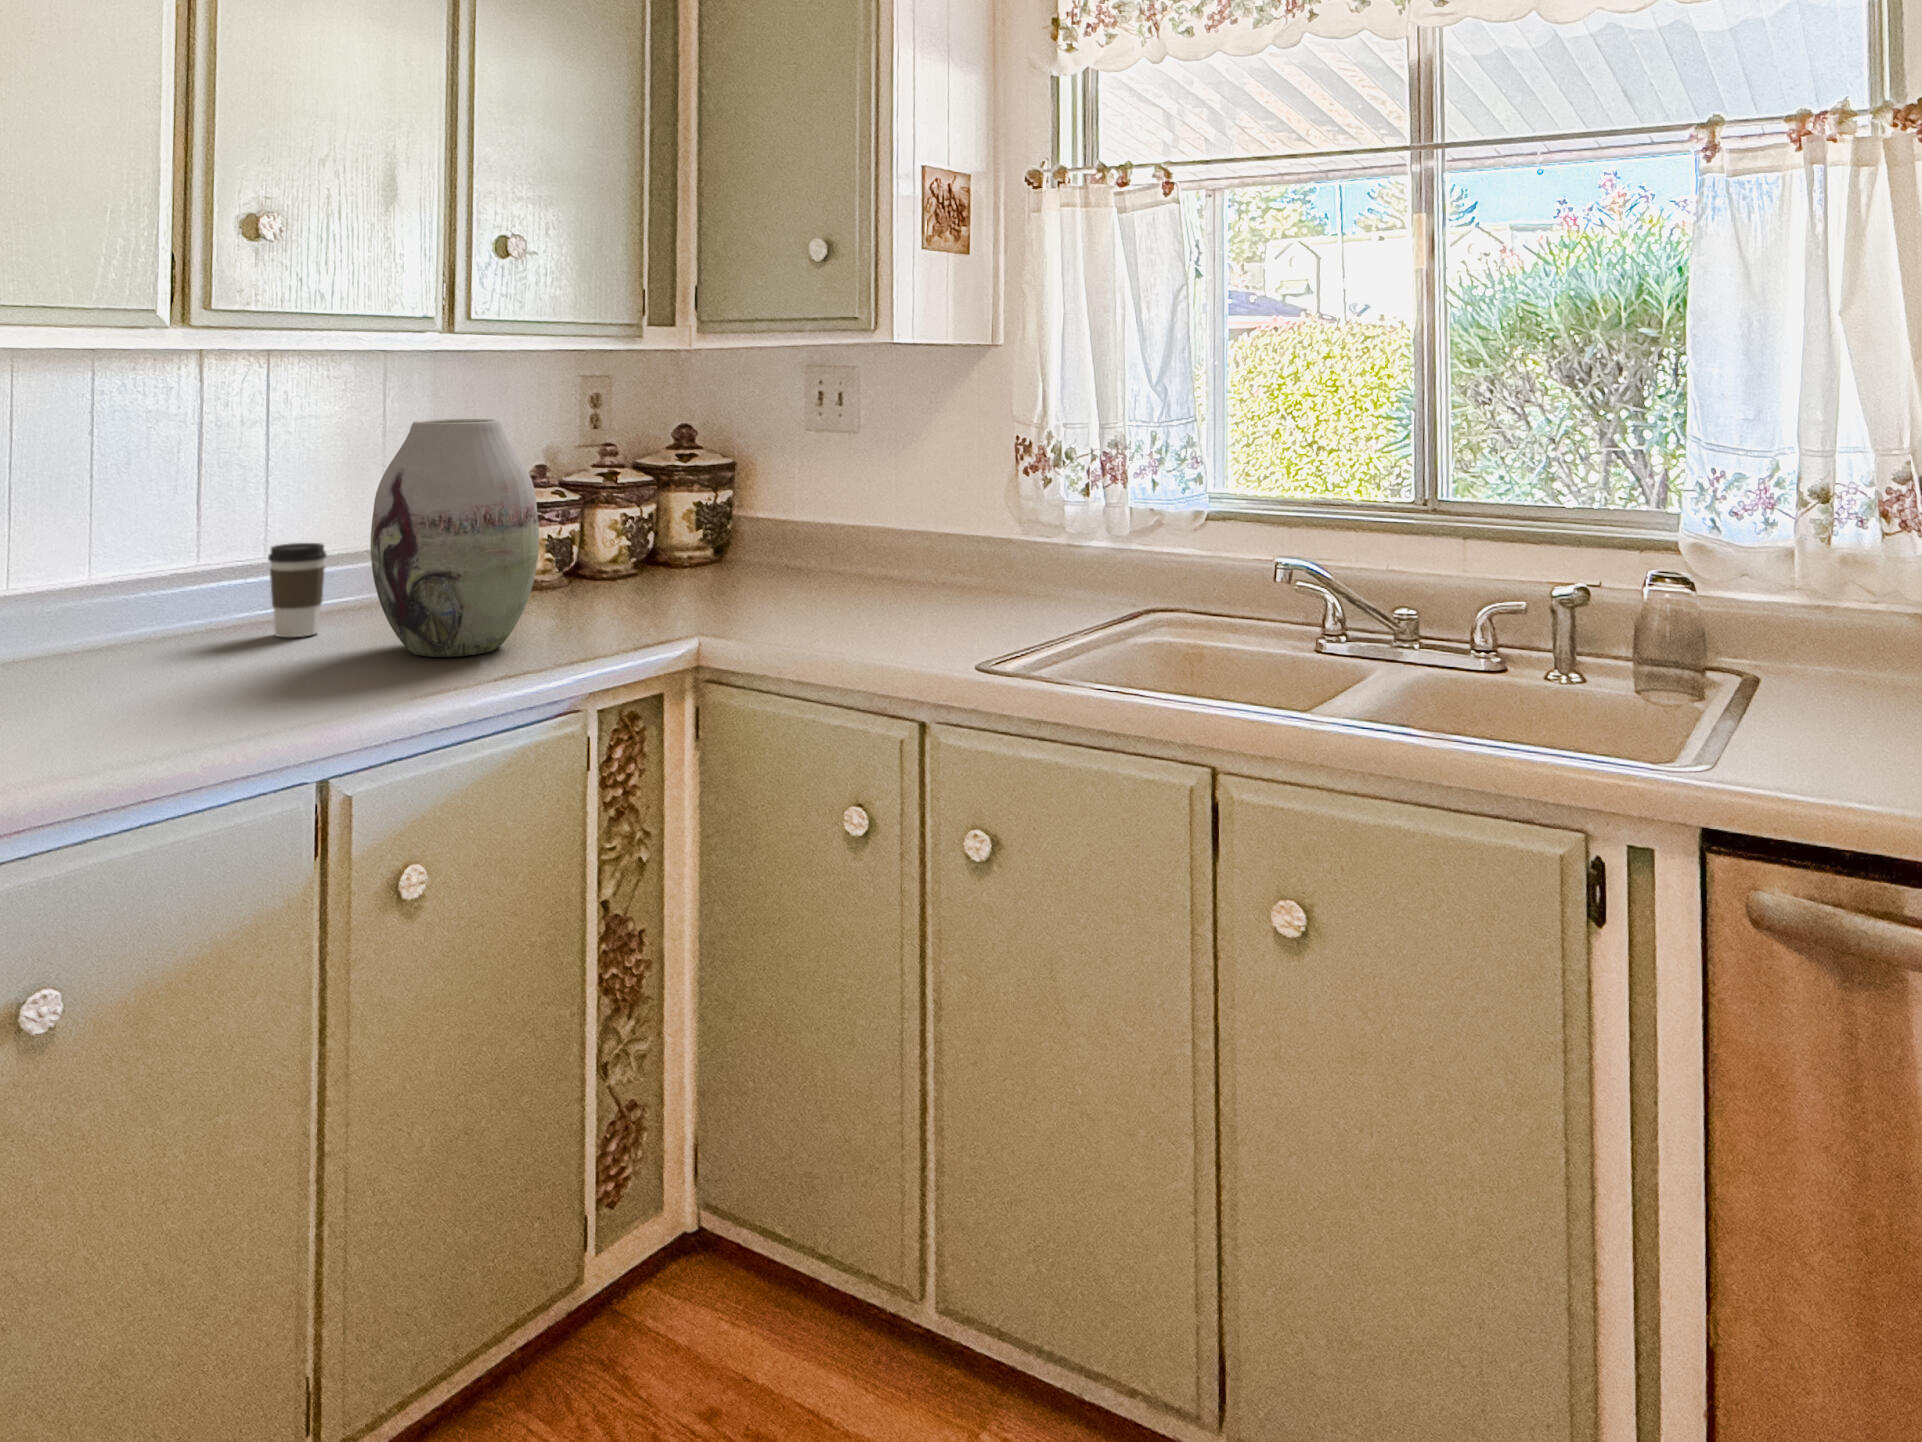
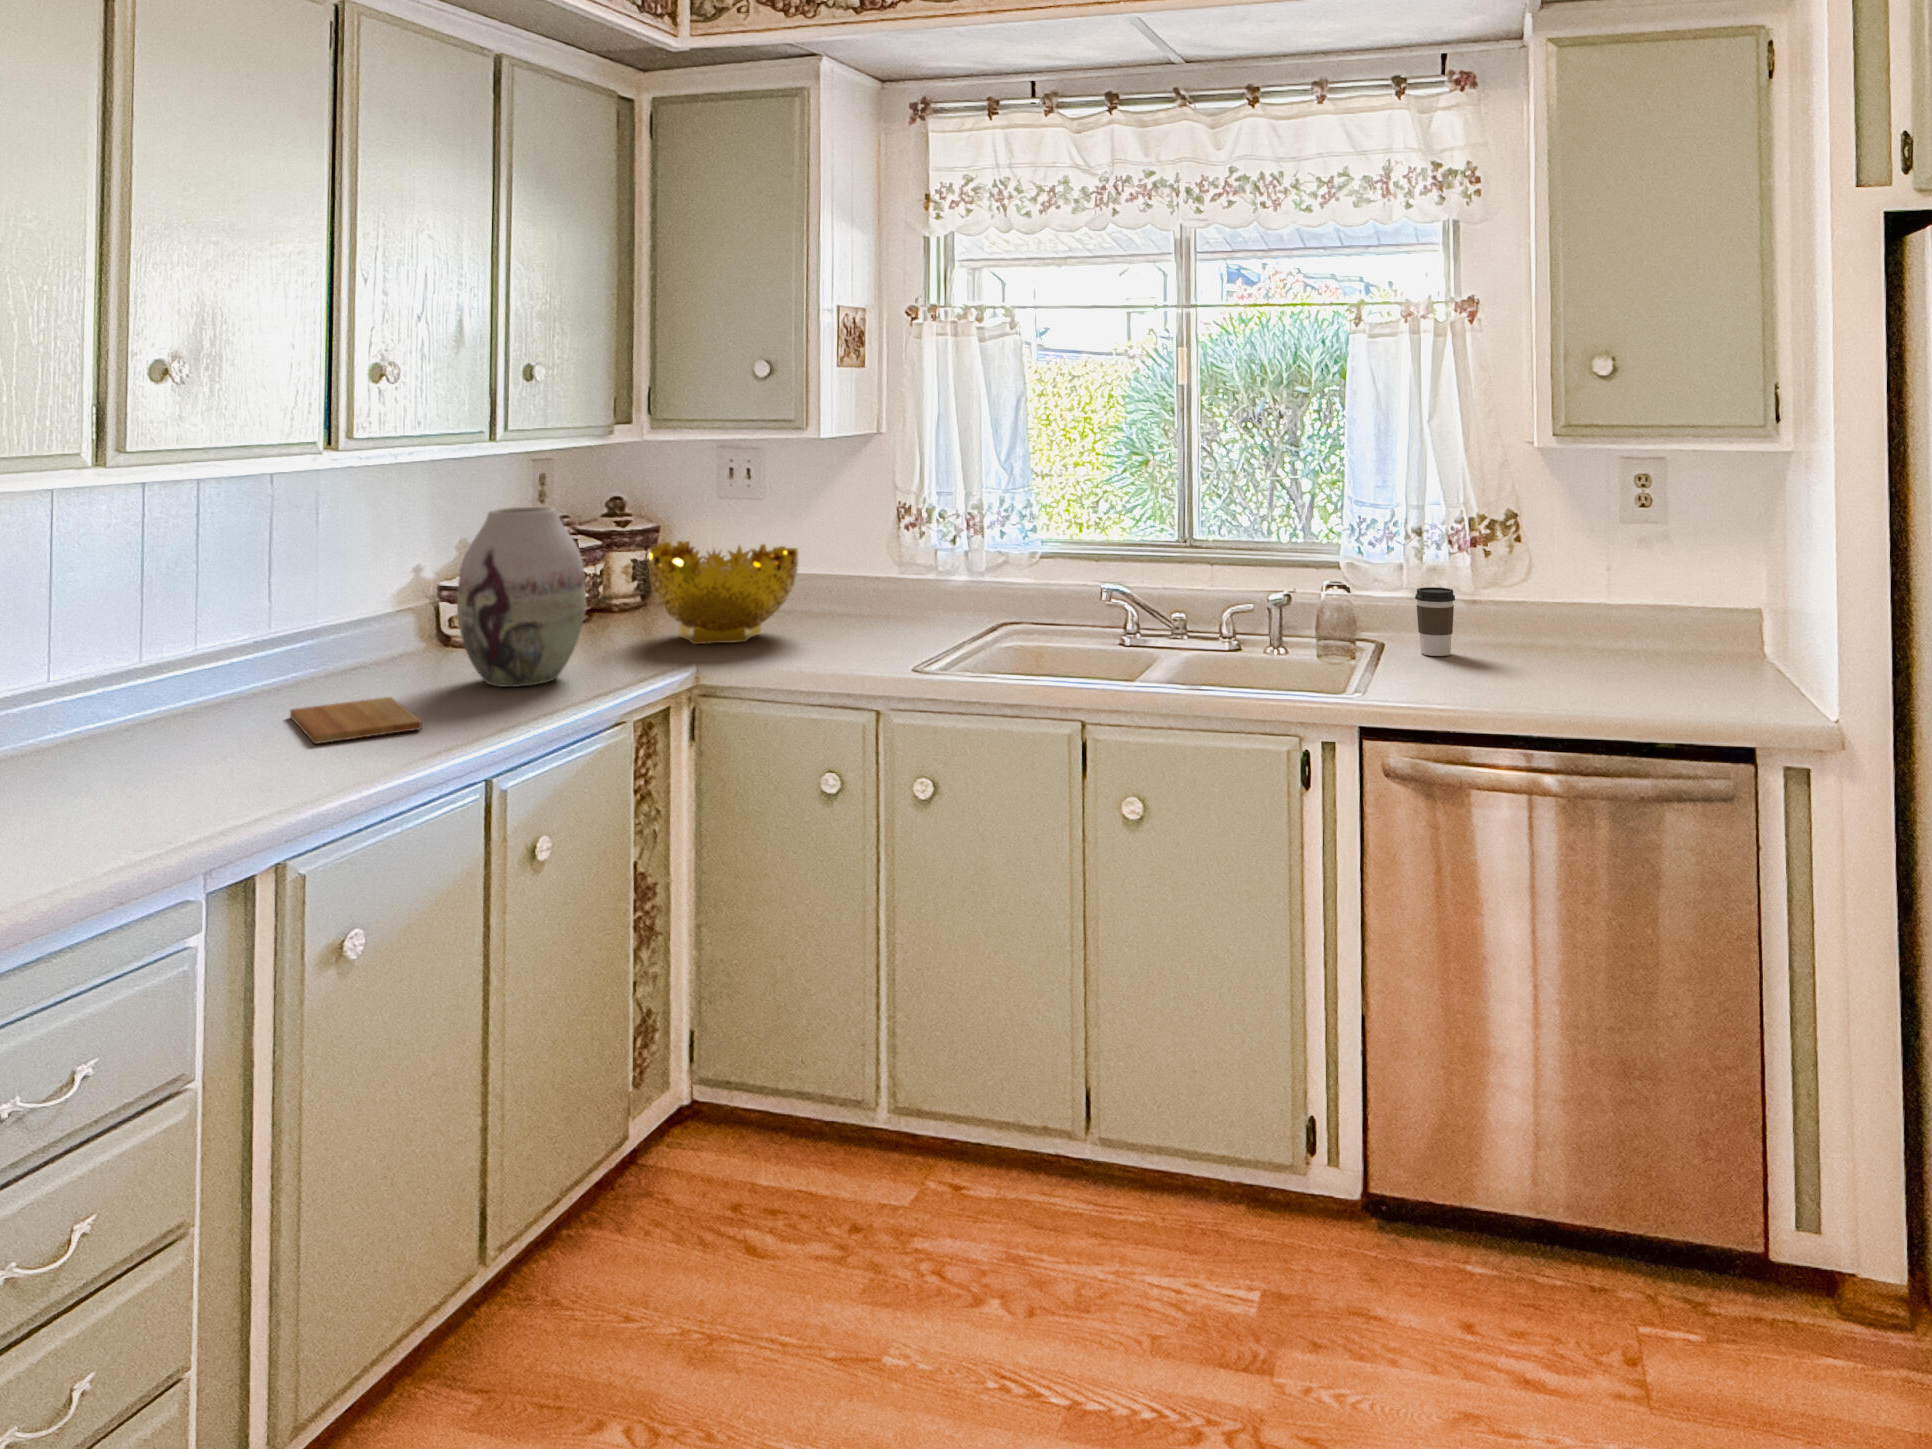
decorative bowl: none [668,477,864,615] -> present [649,541,798,644]
coffee cup: present [268,543,327,637] -> present [1415,587,1455,656]
cutting board: none [91,660,263,720] -> present [290,697,422,744]

